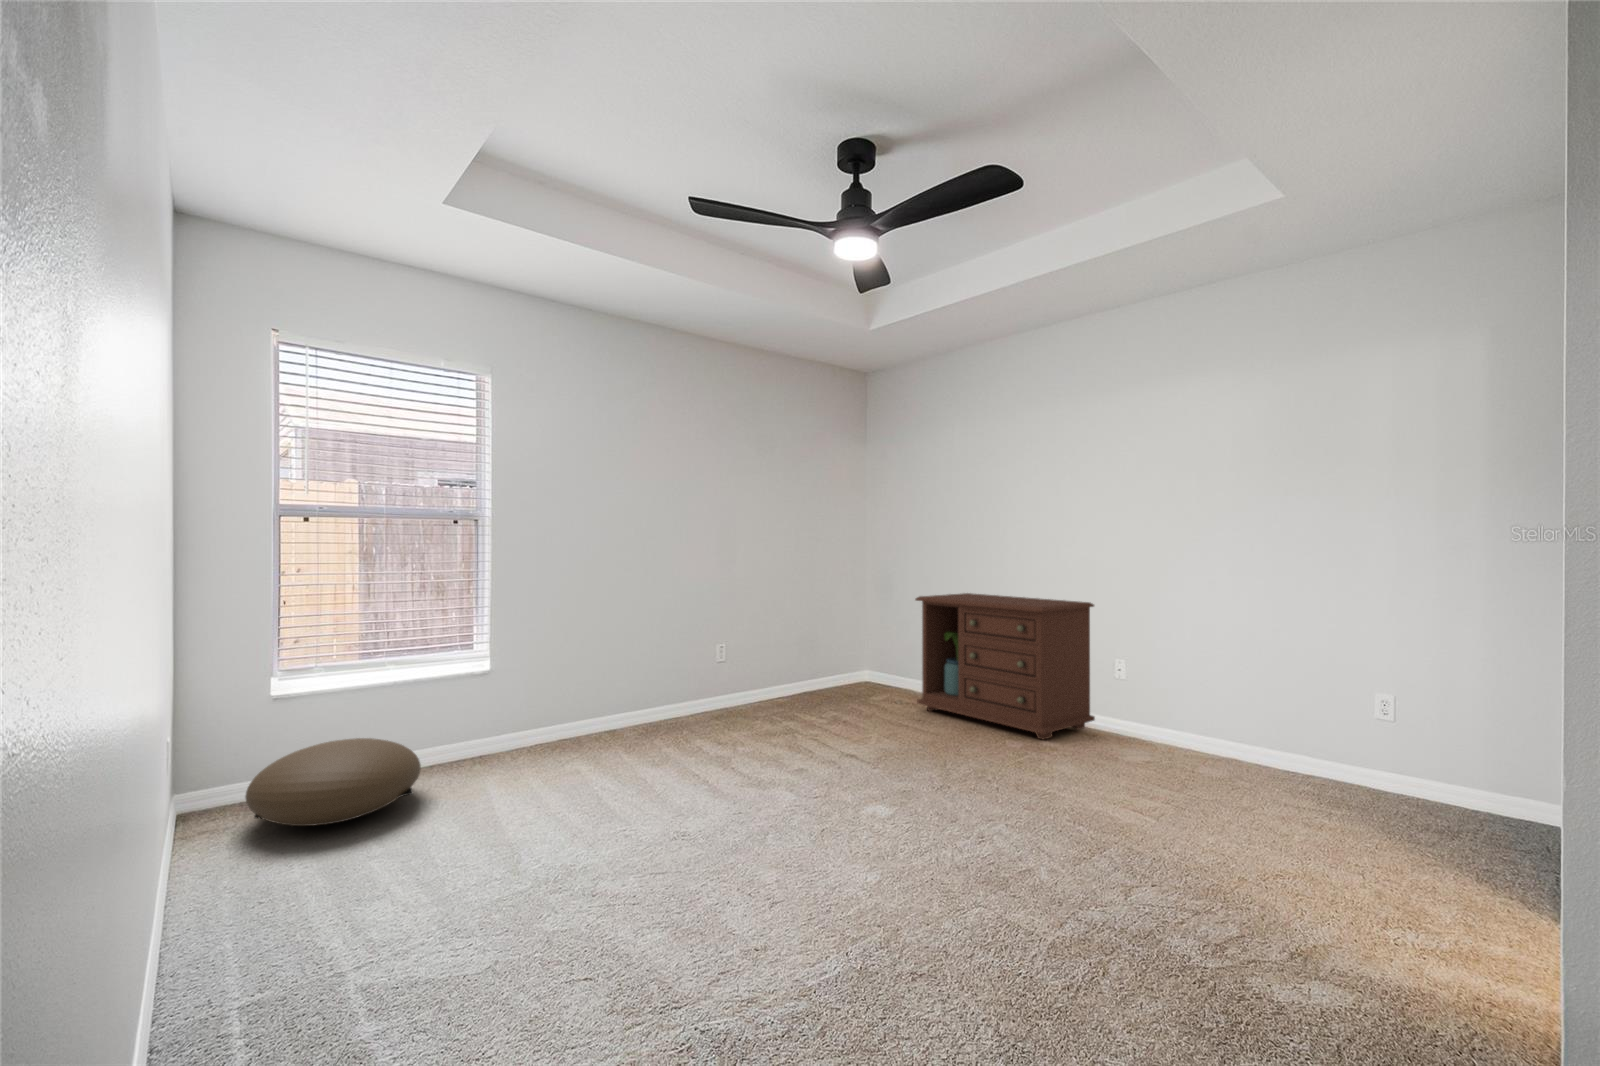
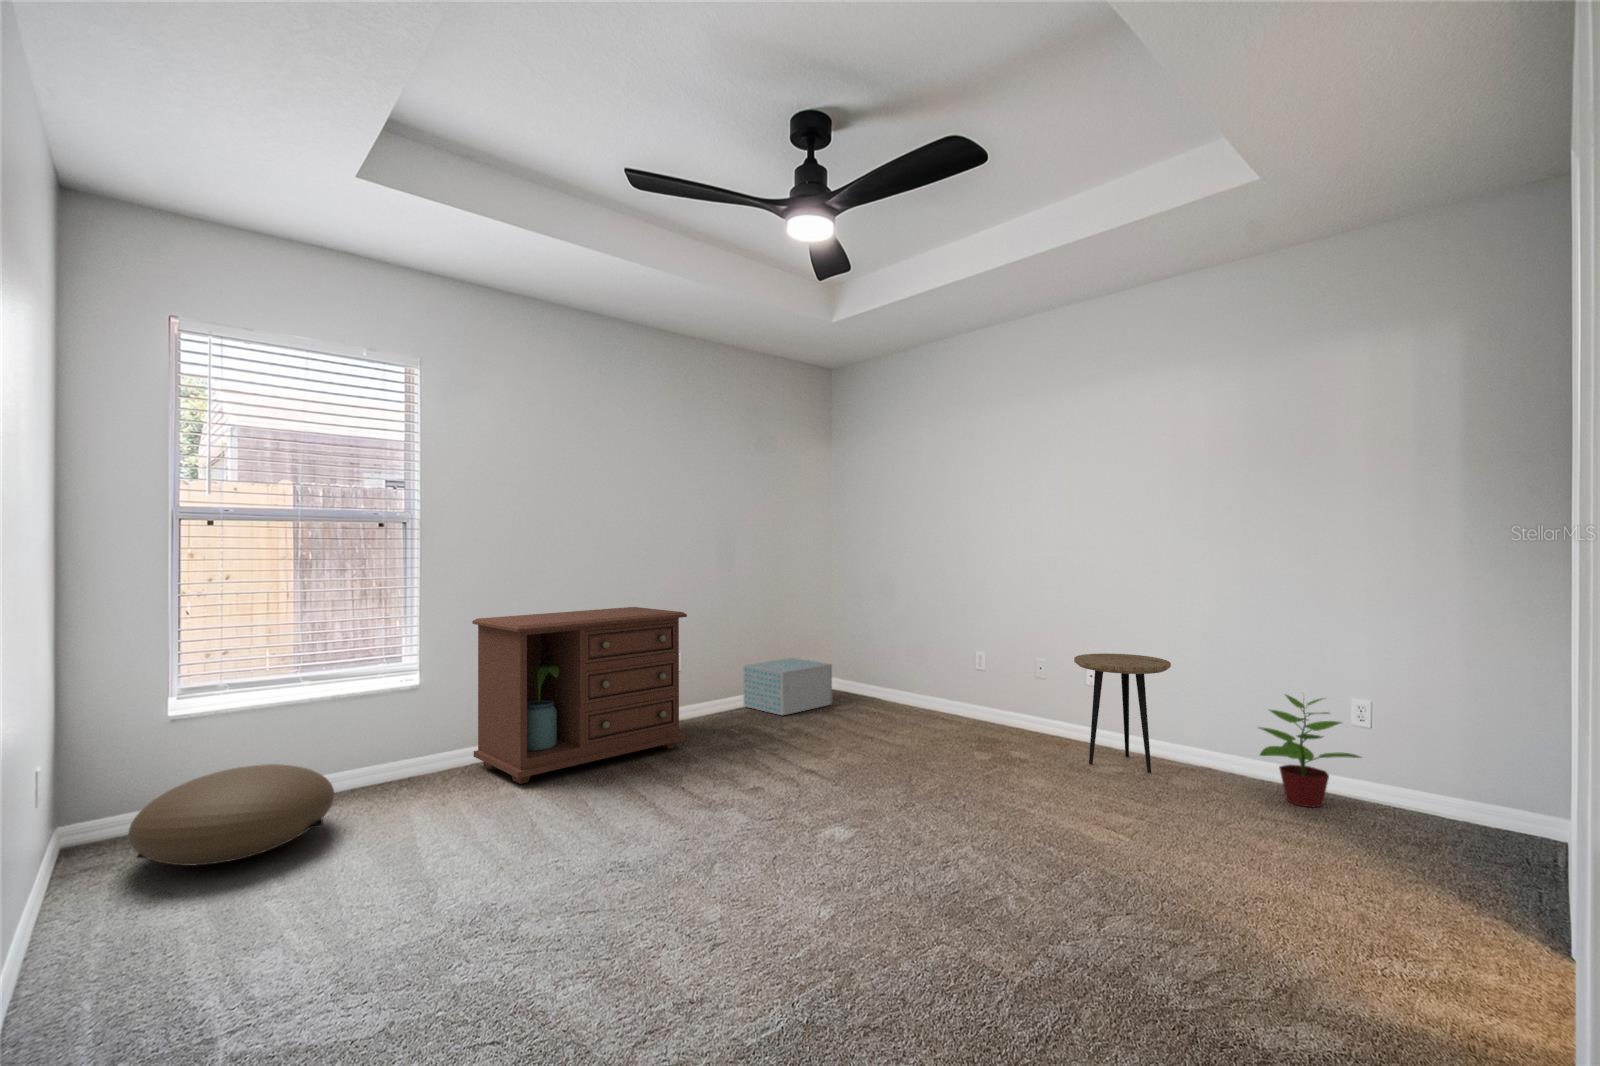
dresser: present [915,593,1095,739] -> present [472,607,687,784]
side table: none [1100,646,1194,760] -> present [1074,653,1171,773]
storage box: none [783,649,867,702] -> present [743,658,832,715]
potted plant: none [1277,683,1379,793] -> present [1260,695,1361,807]

